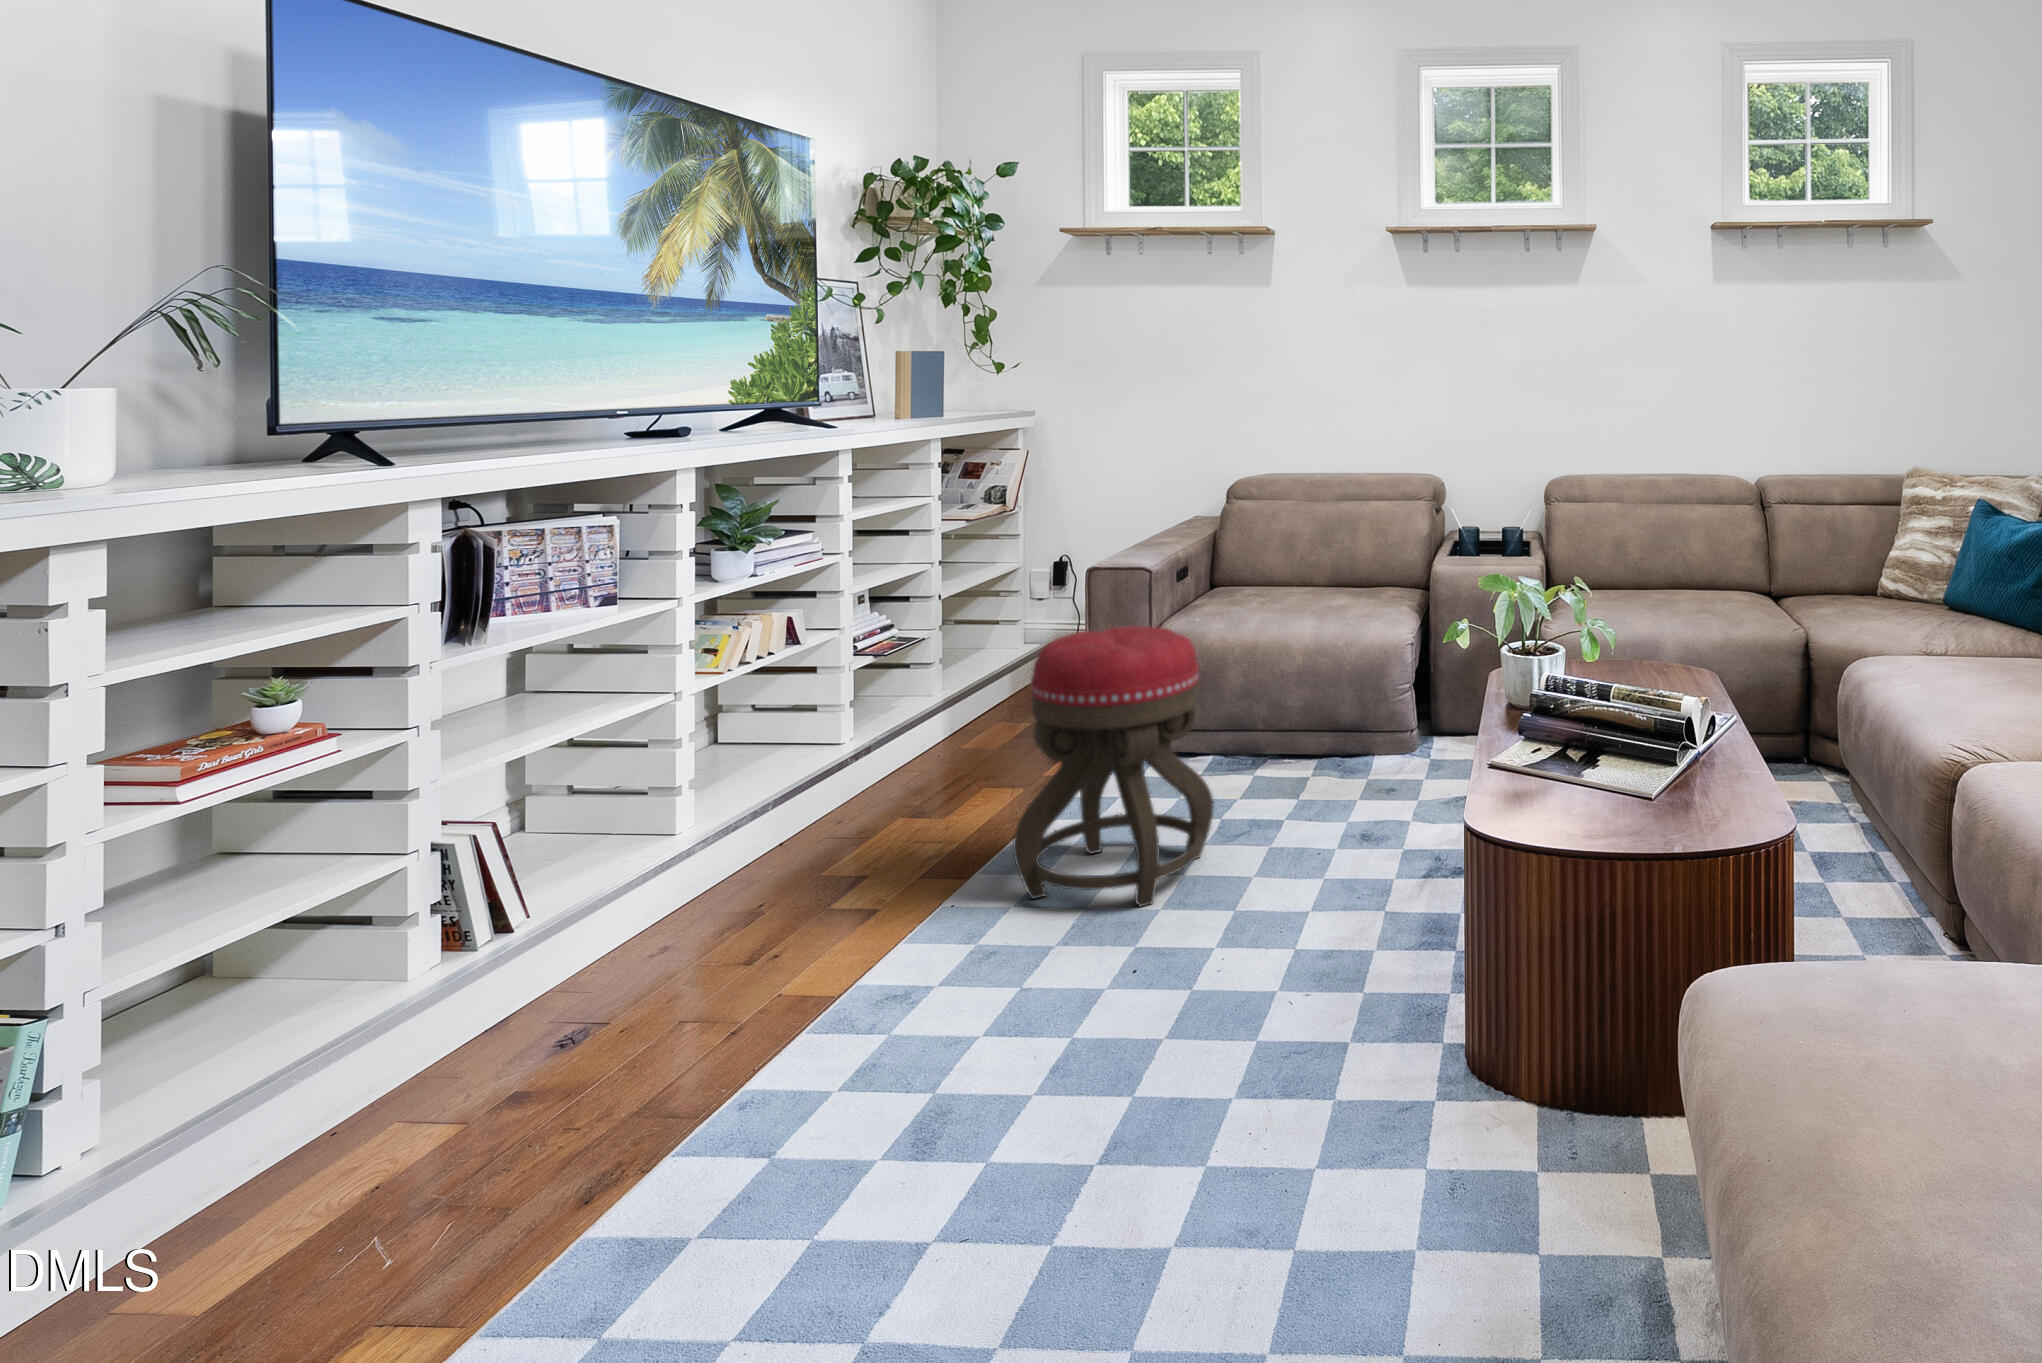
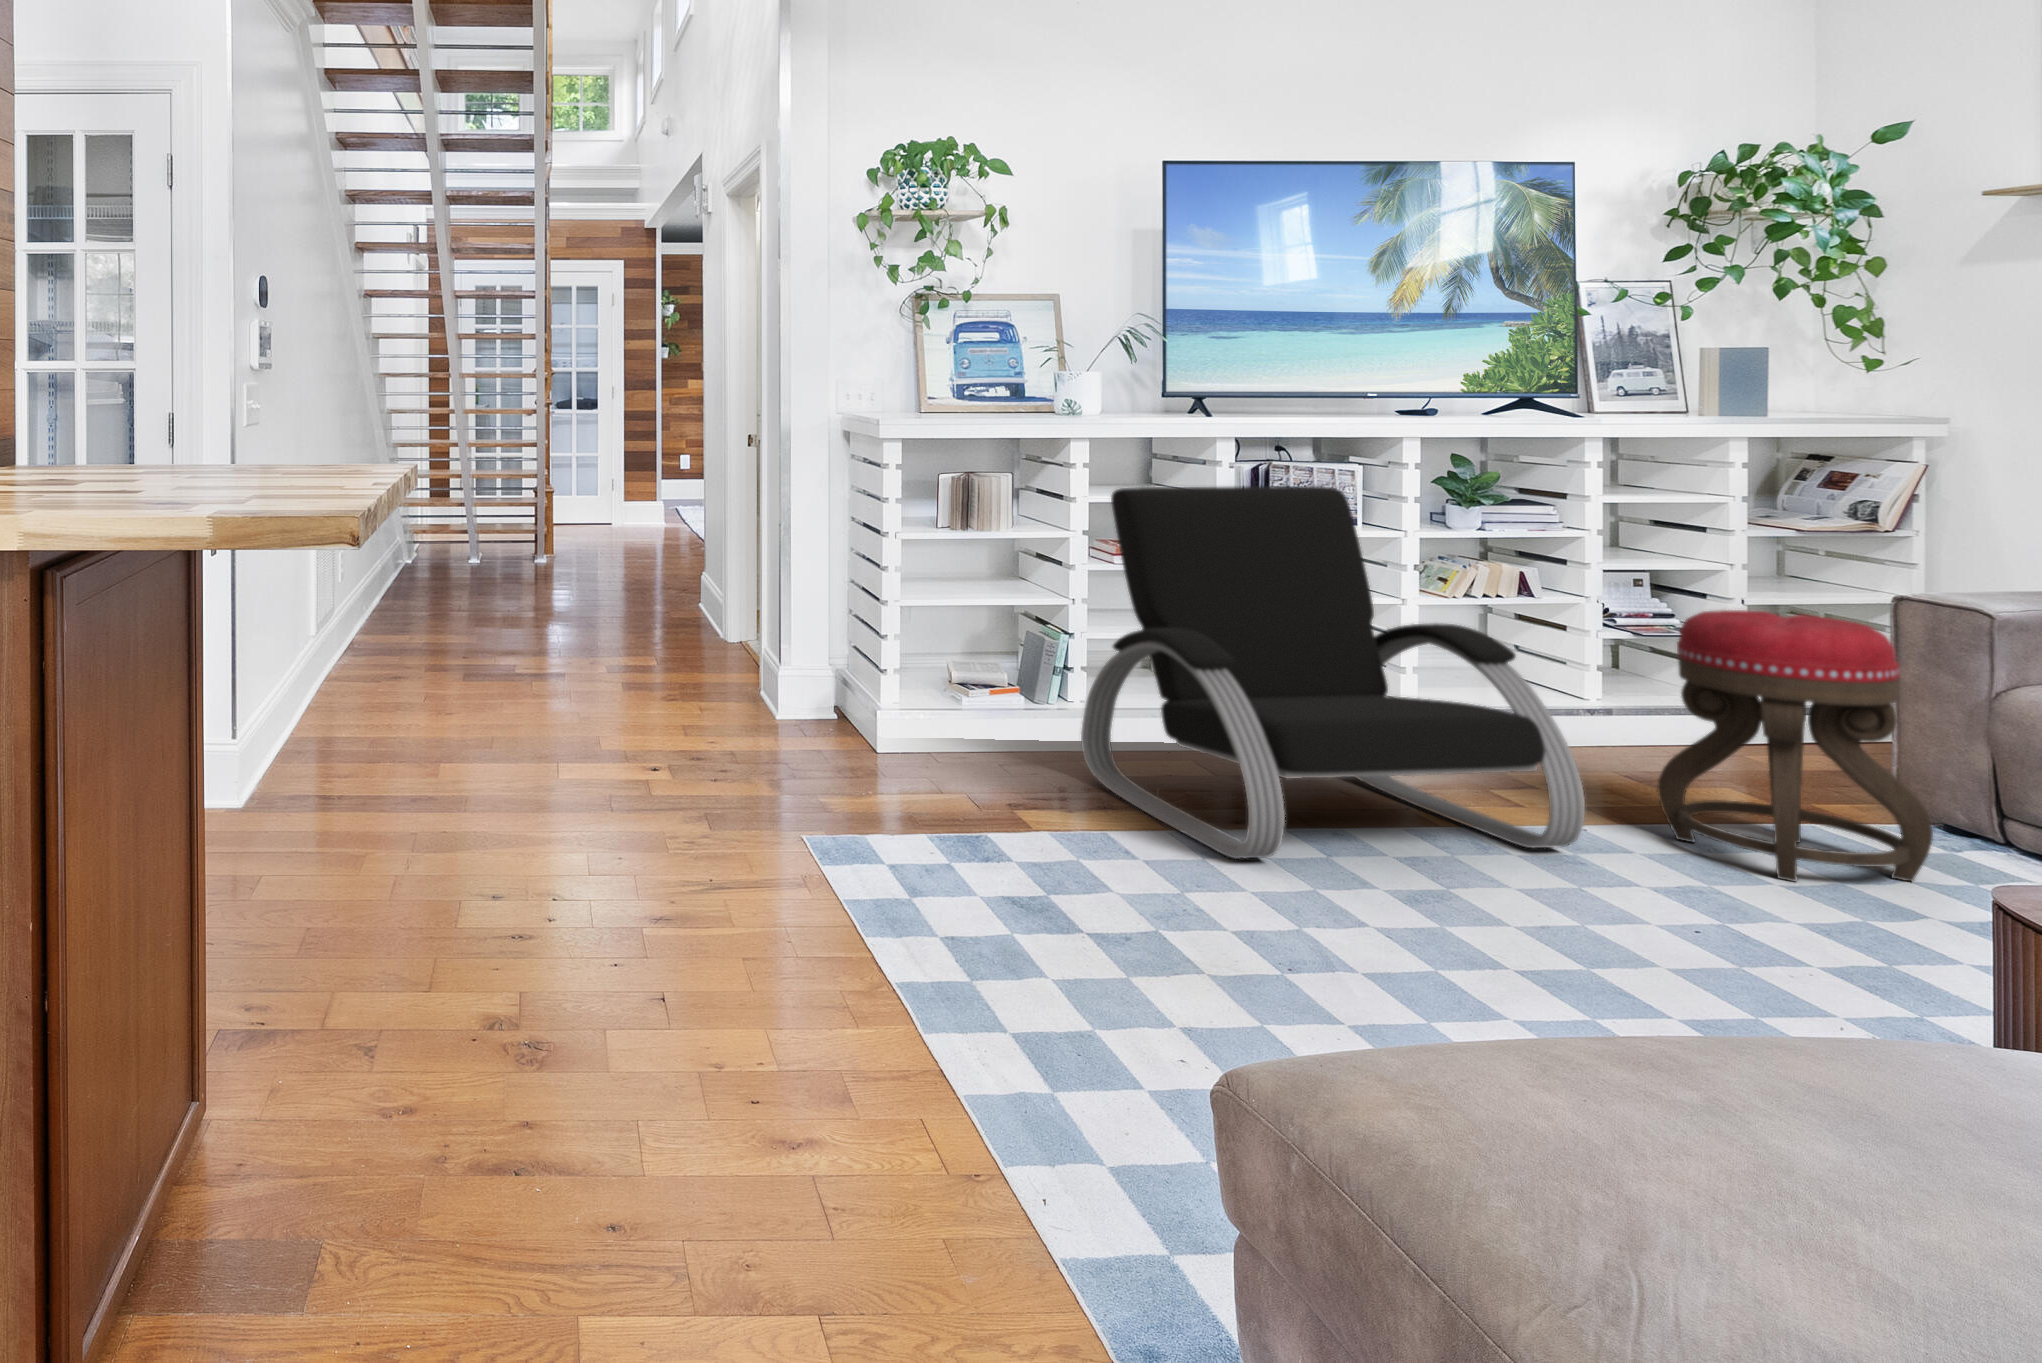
armchair: none [161,564,1008,1292] -> present [1081,486,1585,859]

